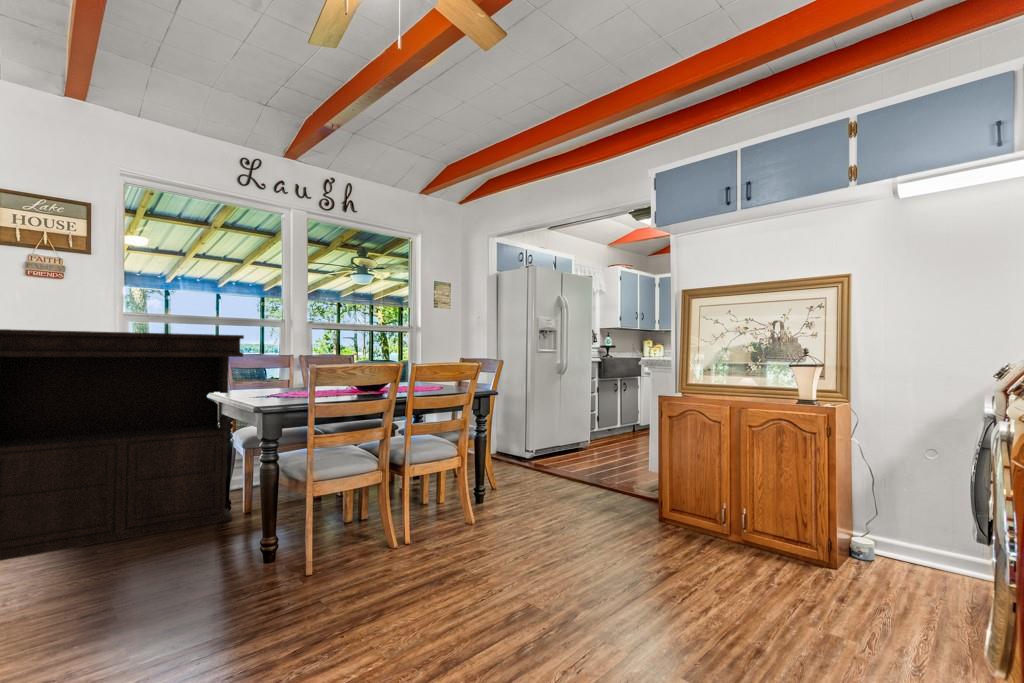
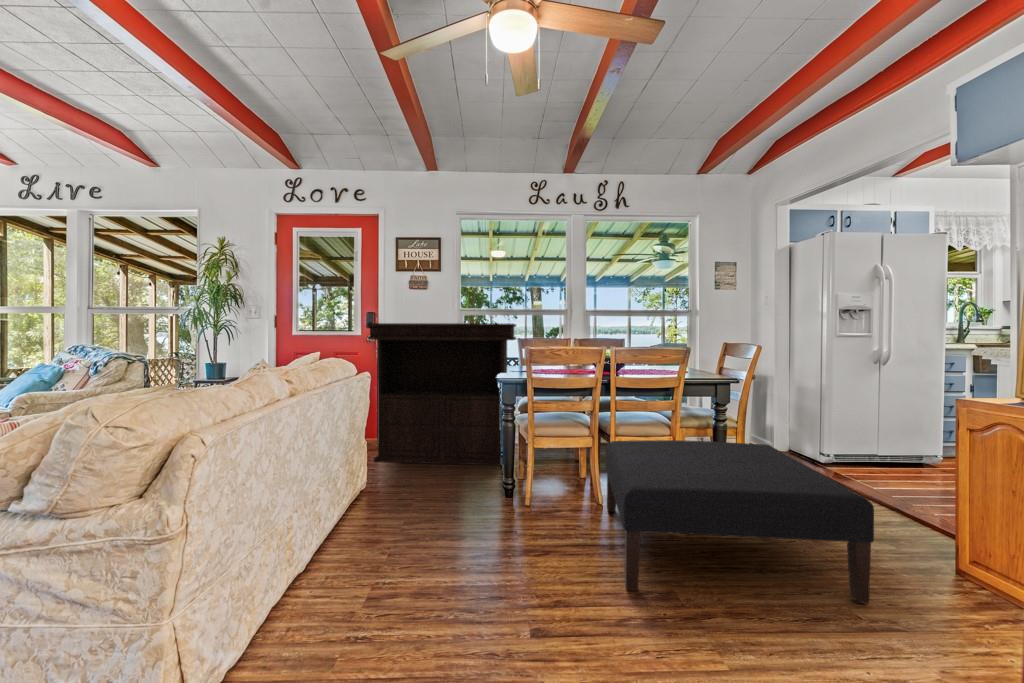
ottoman: none [398,450,649,621] -> present [605,440,874,604]

